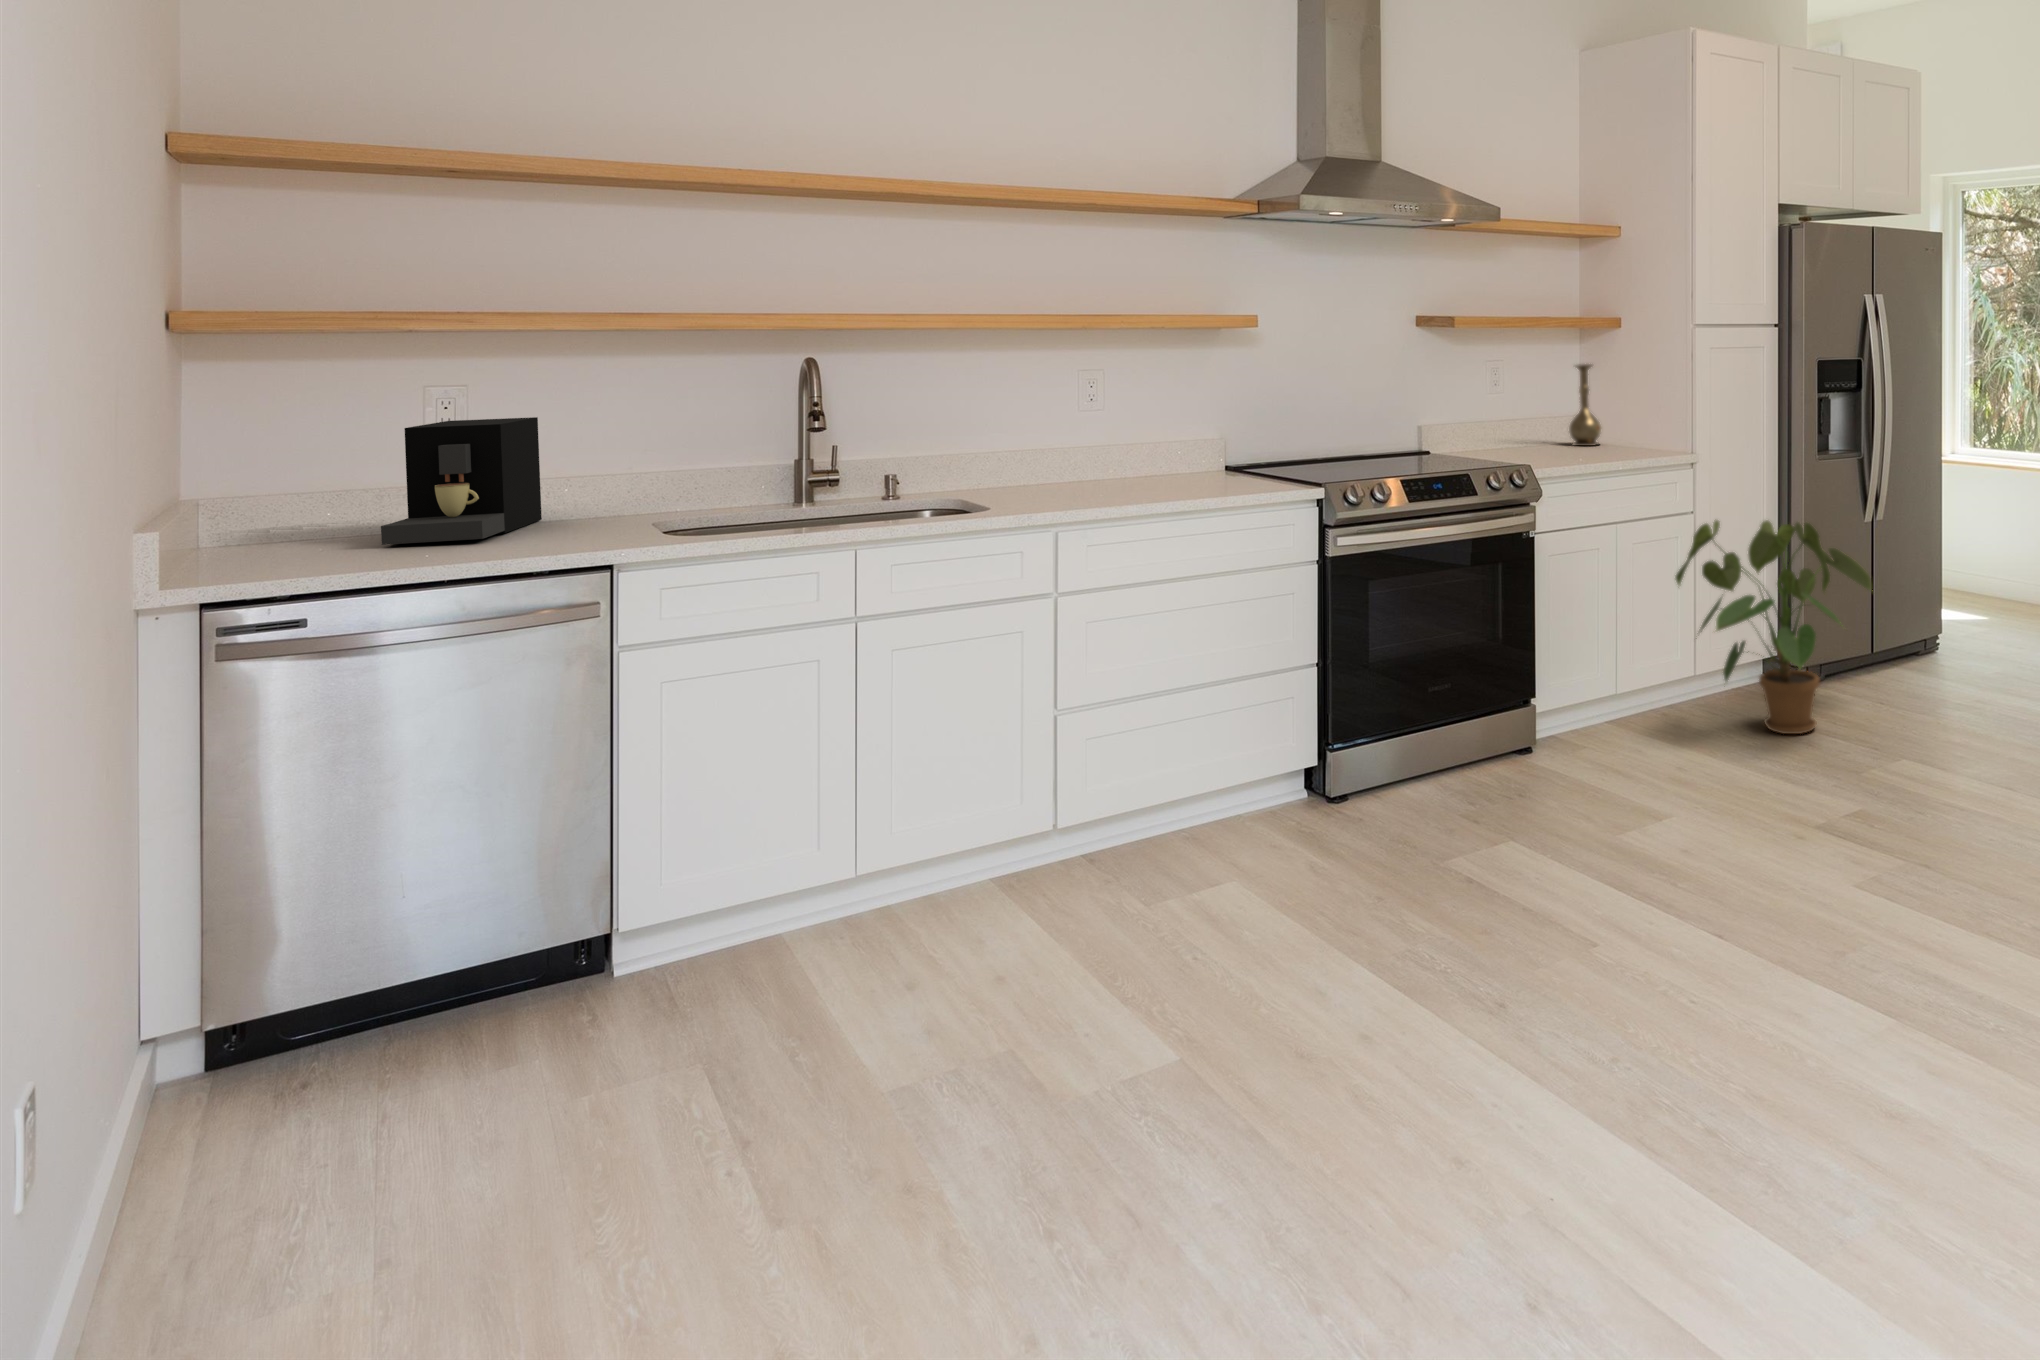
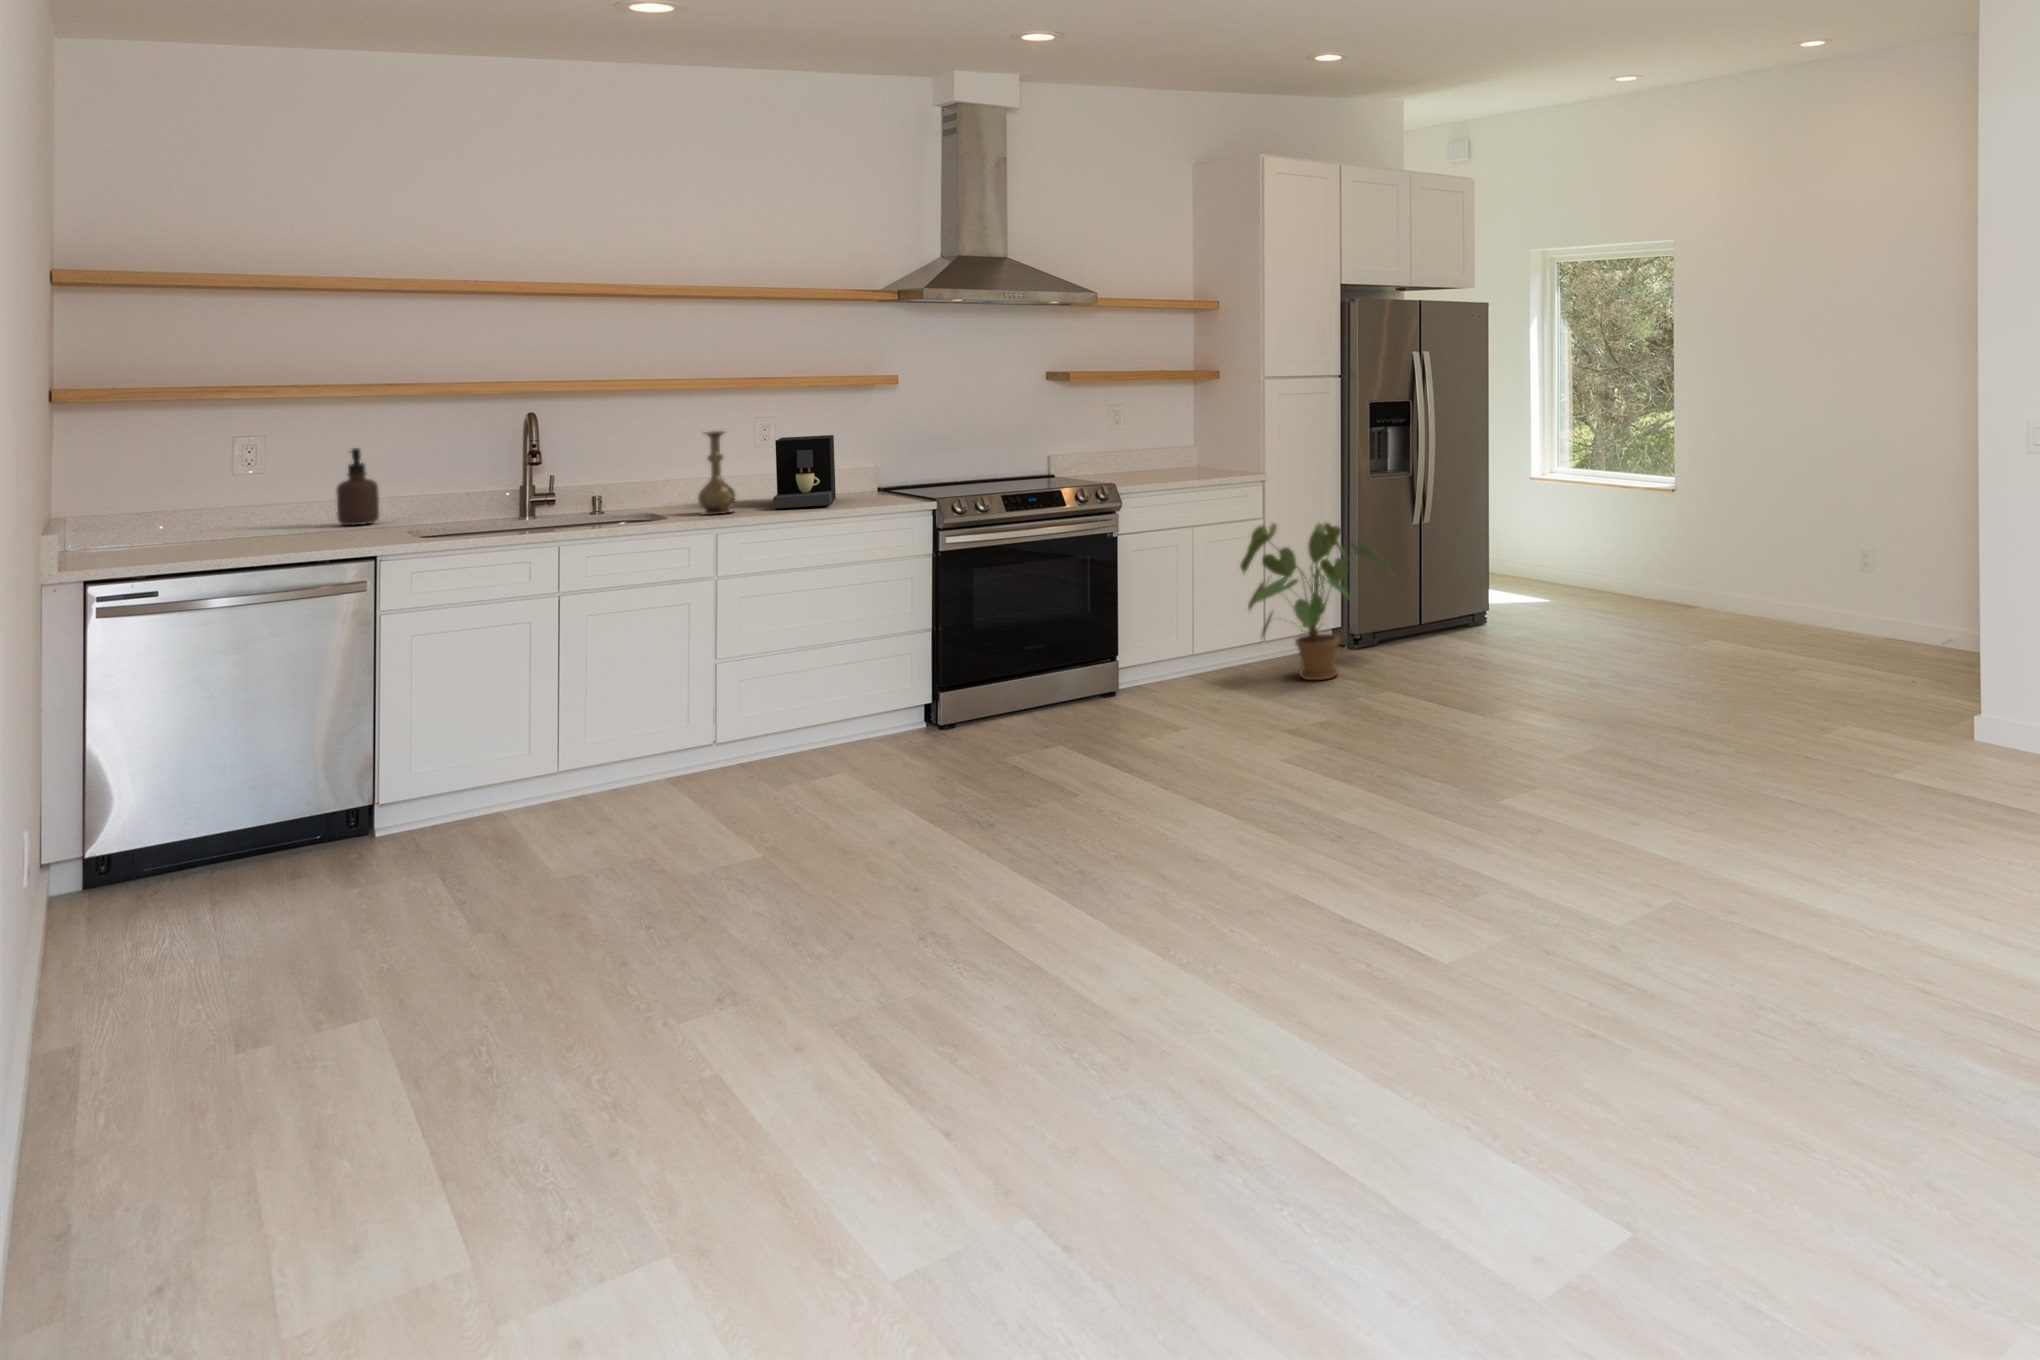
vase: present [1569,364,1601,446] -> present [698,431,736,515]
soap dispenser: none [558,407,613,513] -> present [336,448,379,525]
coffee maker: present [381,417,542,545] -> present [773,435,836,508]

